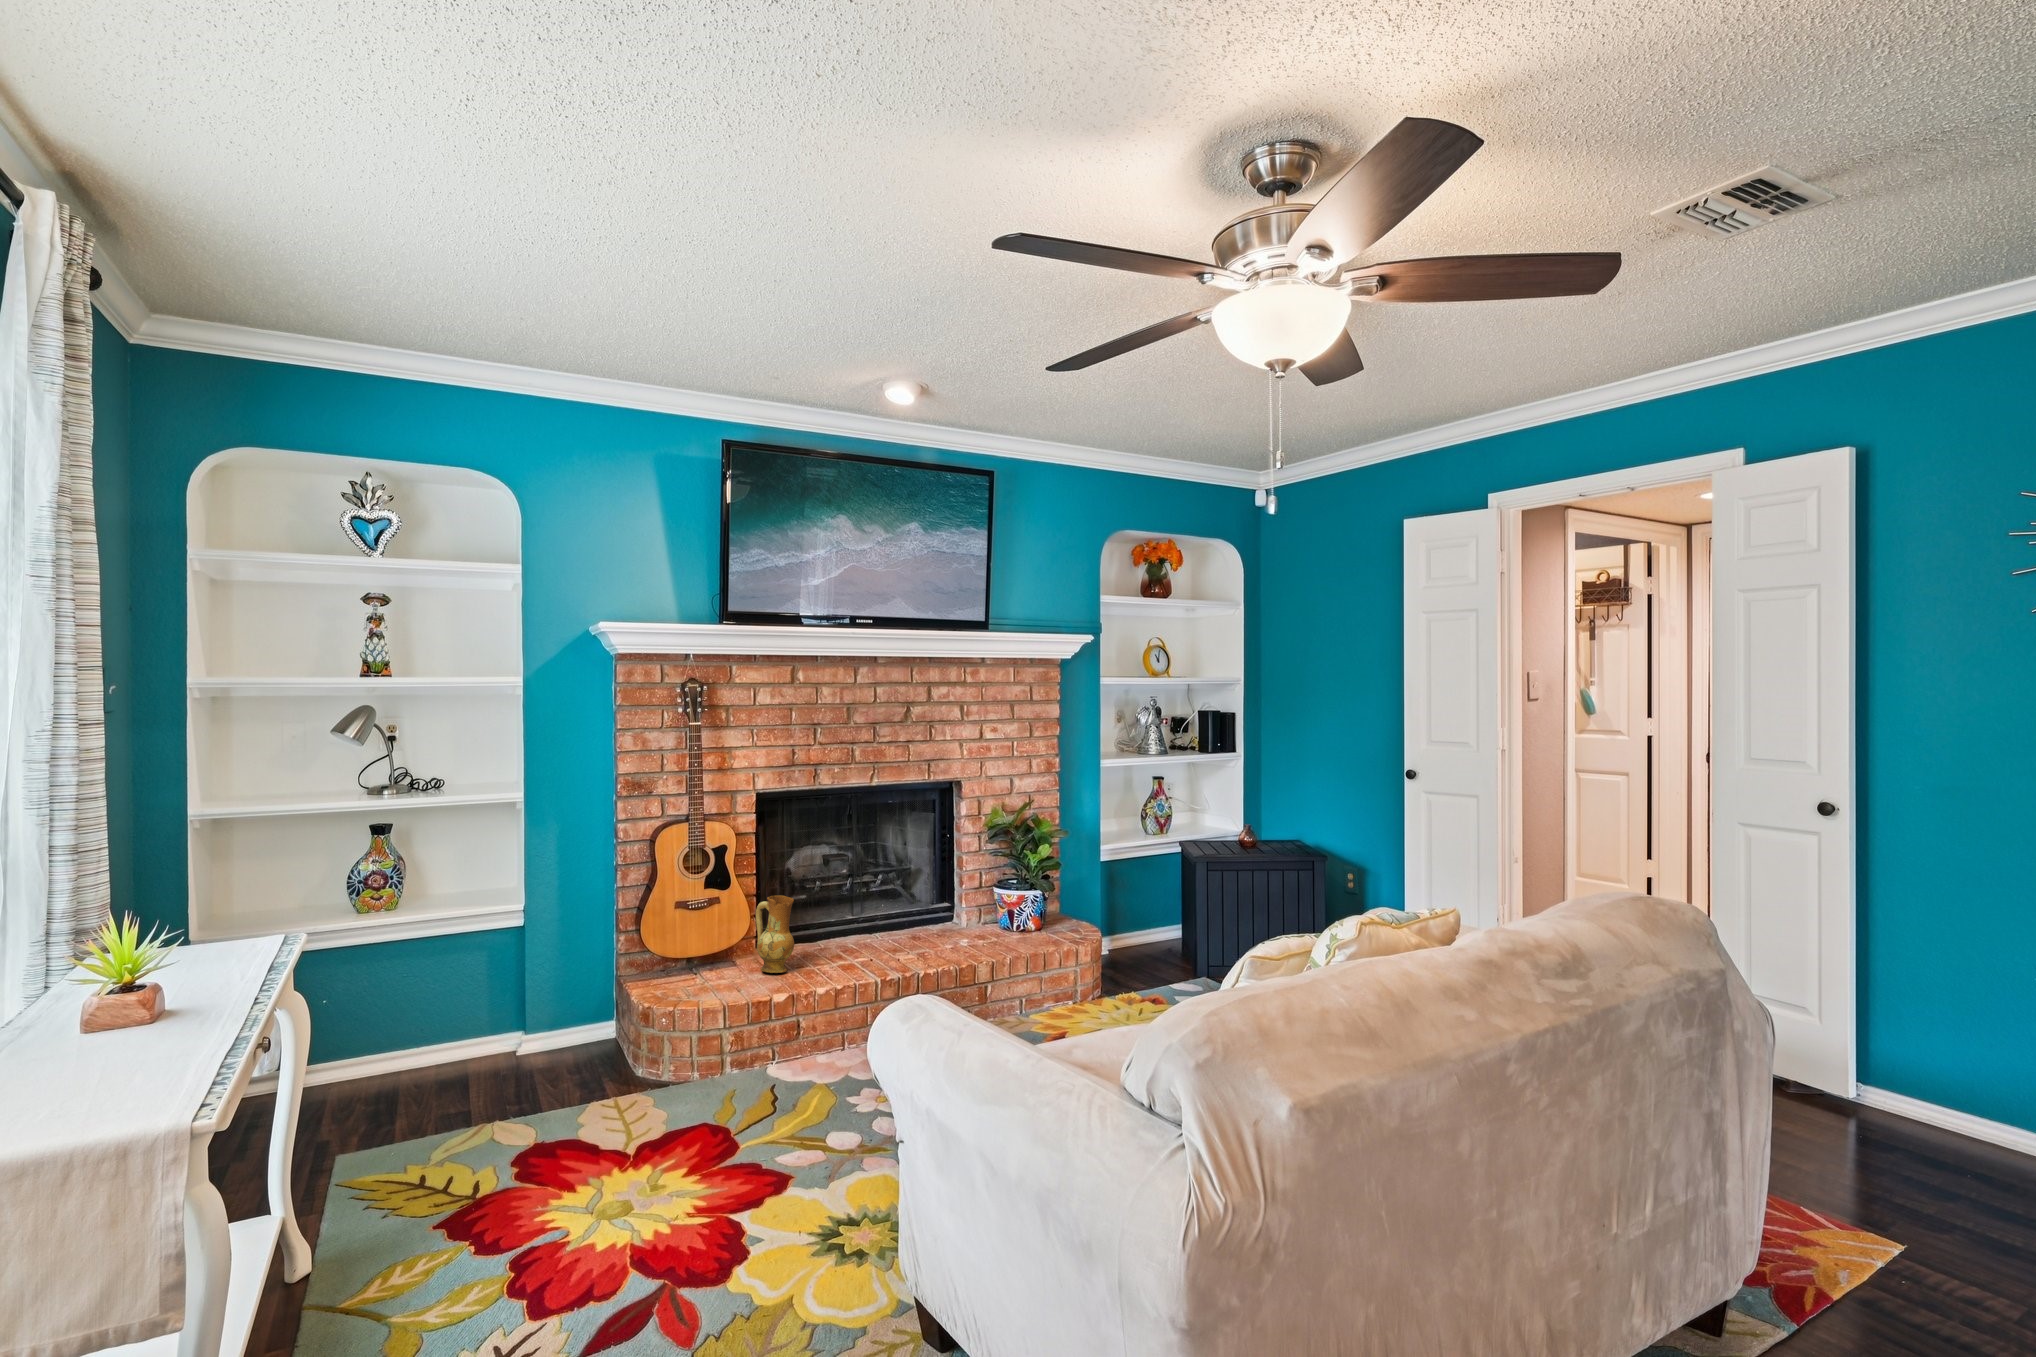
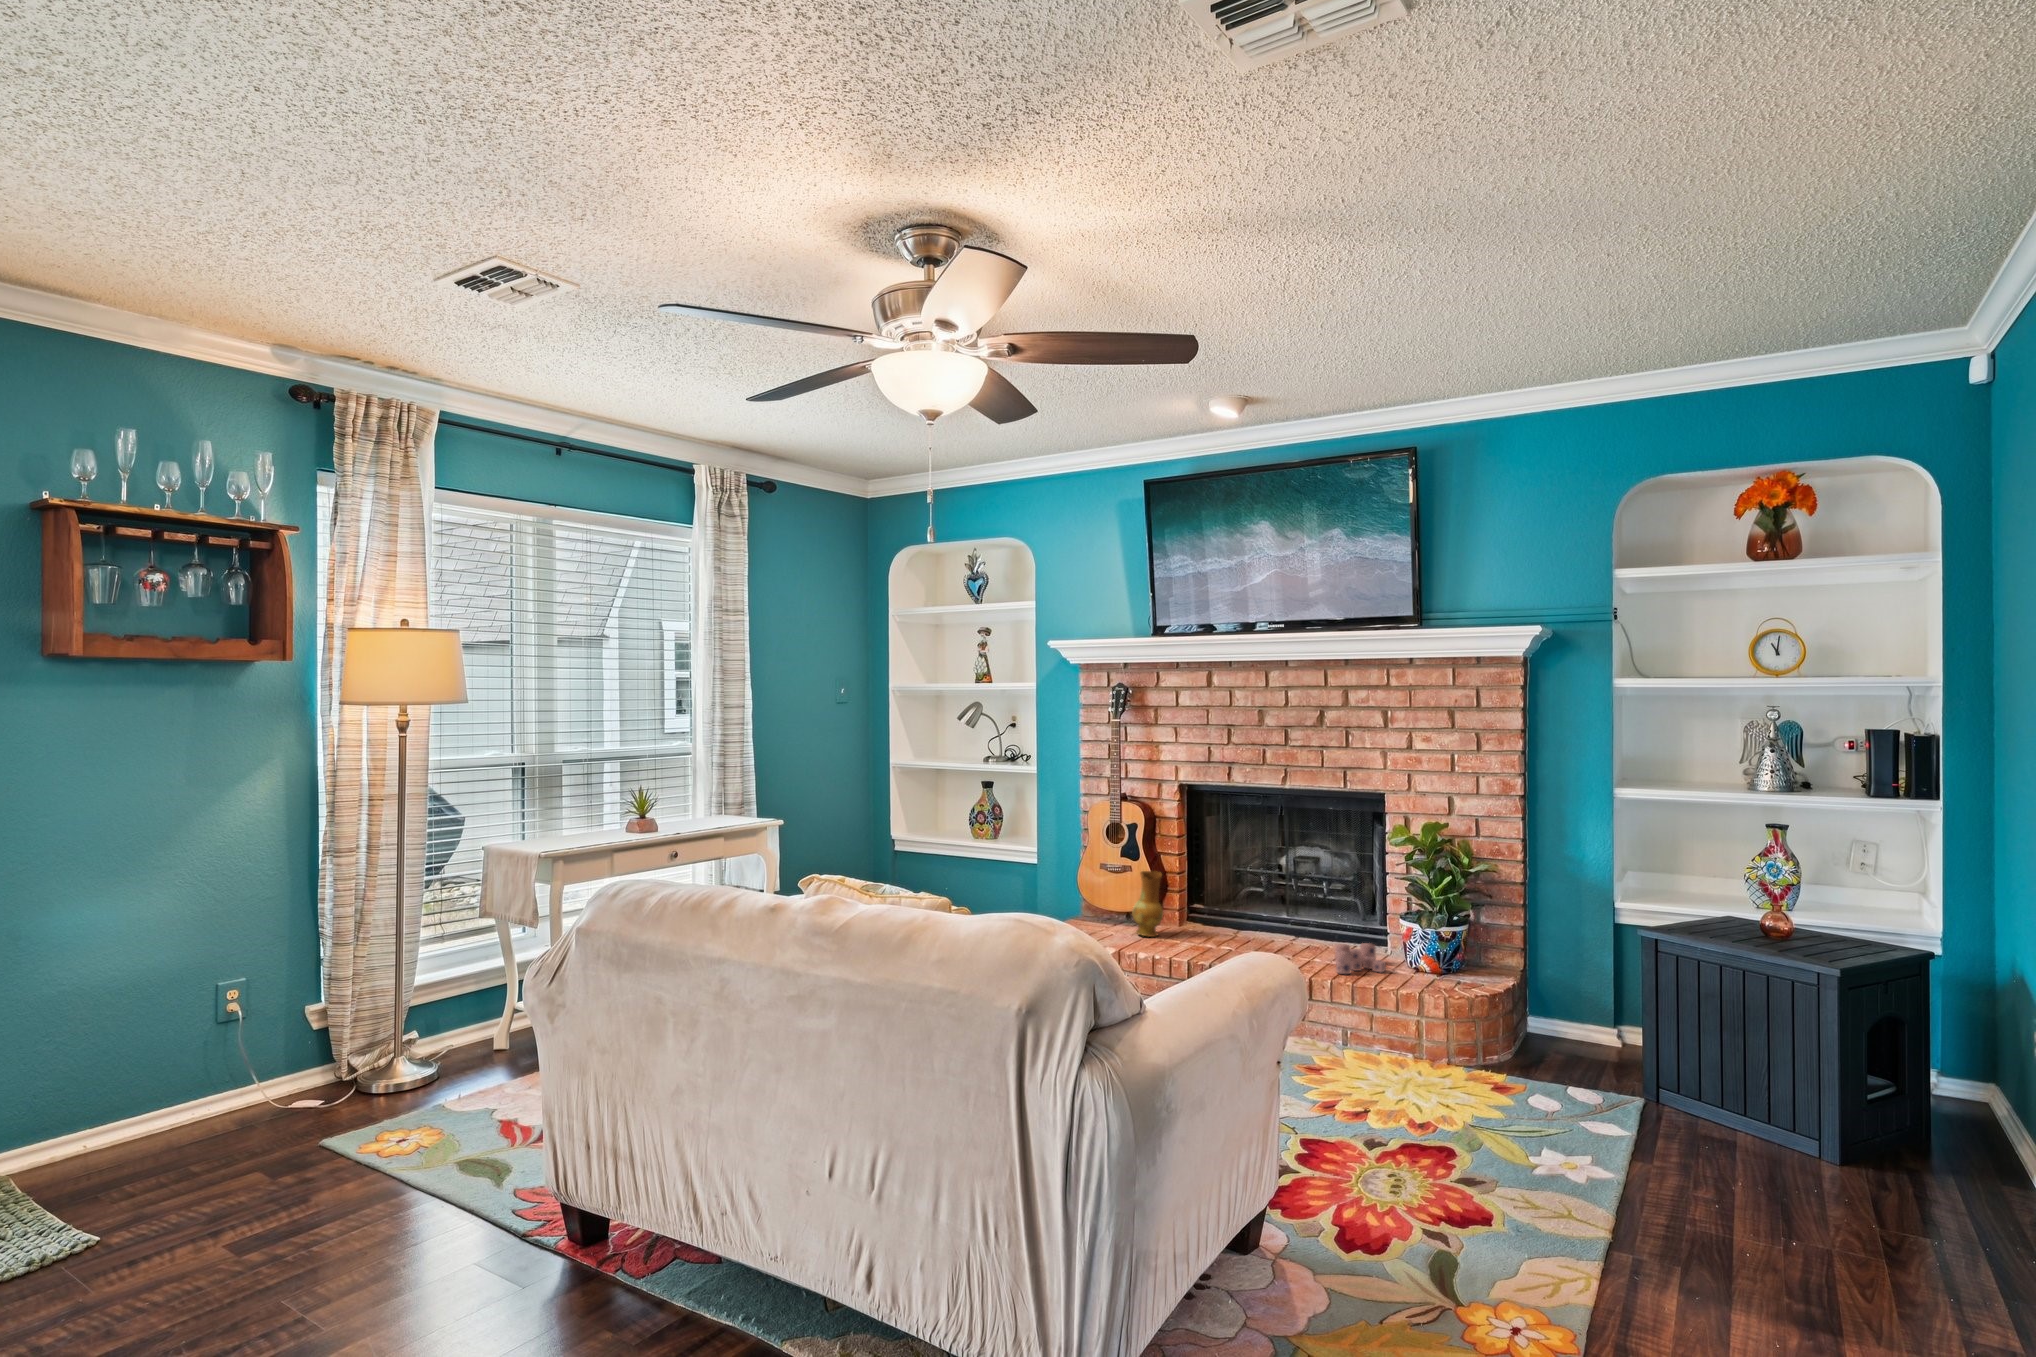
candle: none [974,921,1020,952] -> present [1335,943,1386,974]

